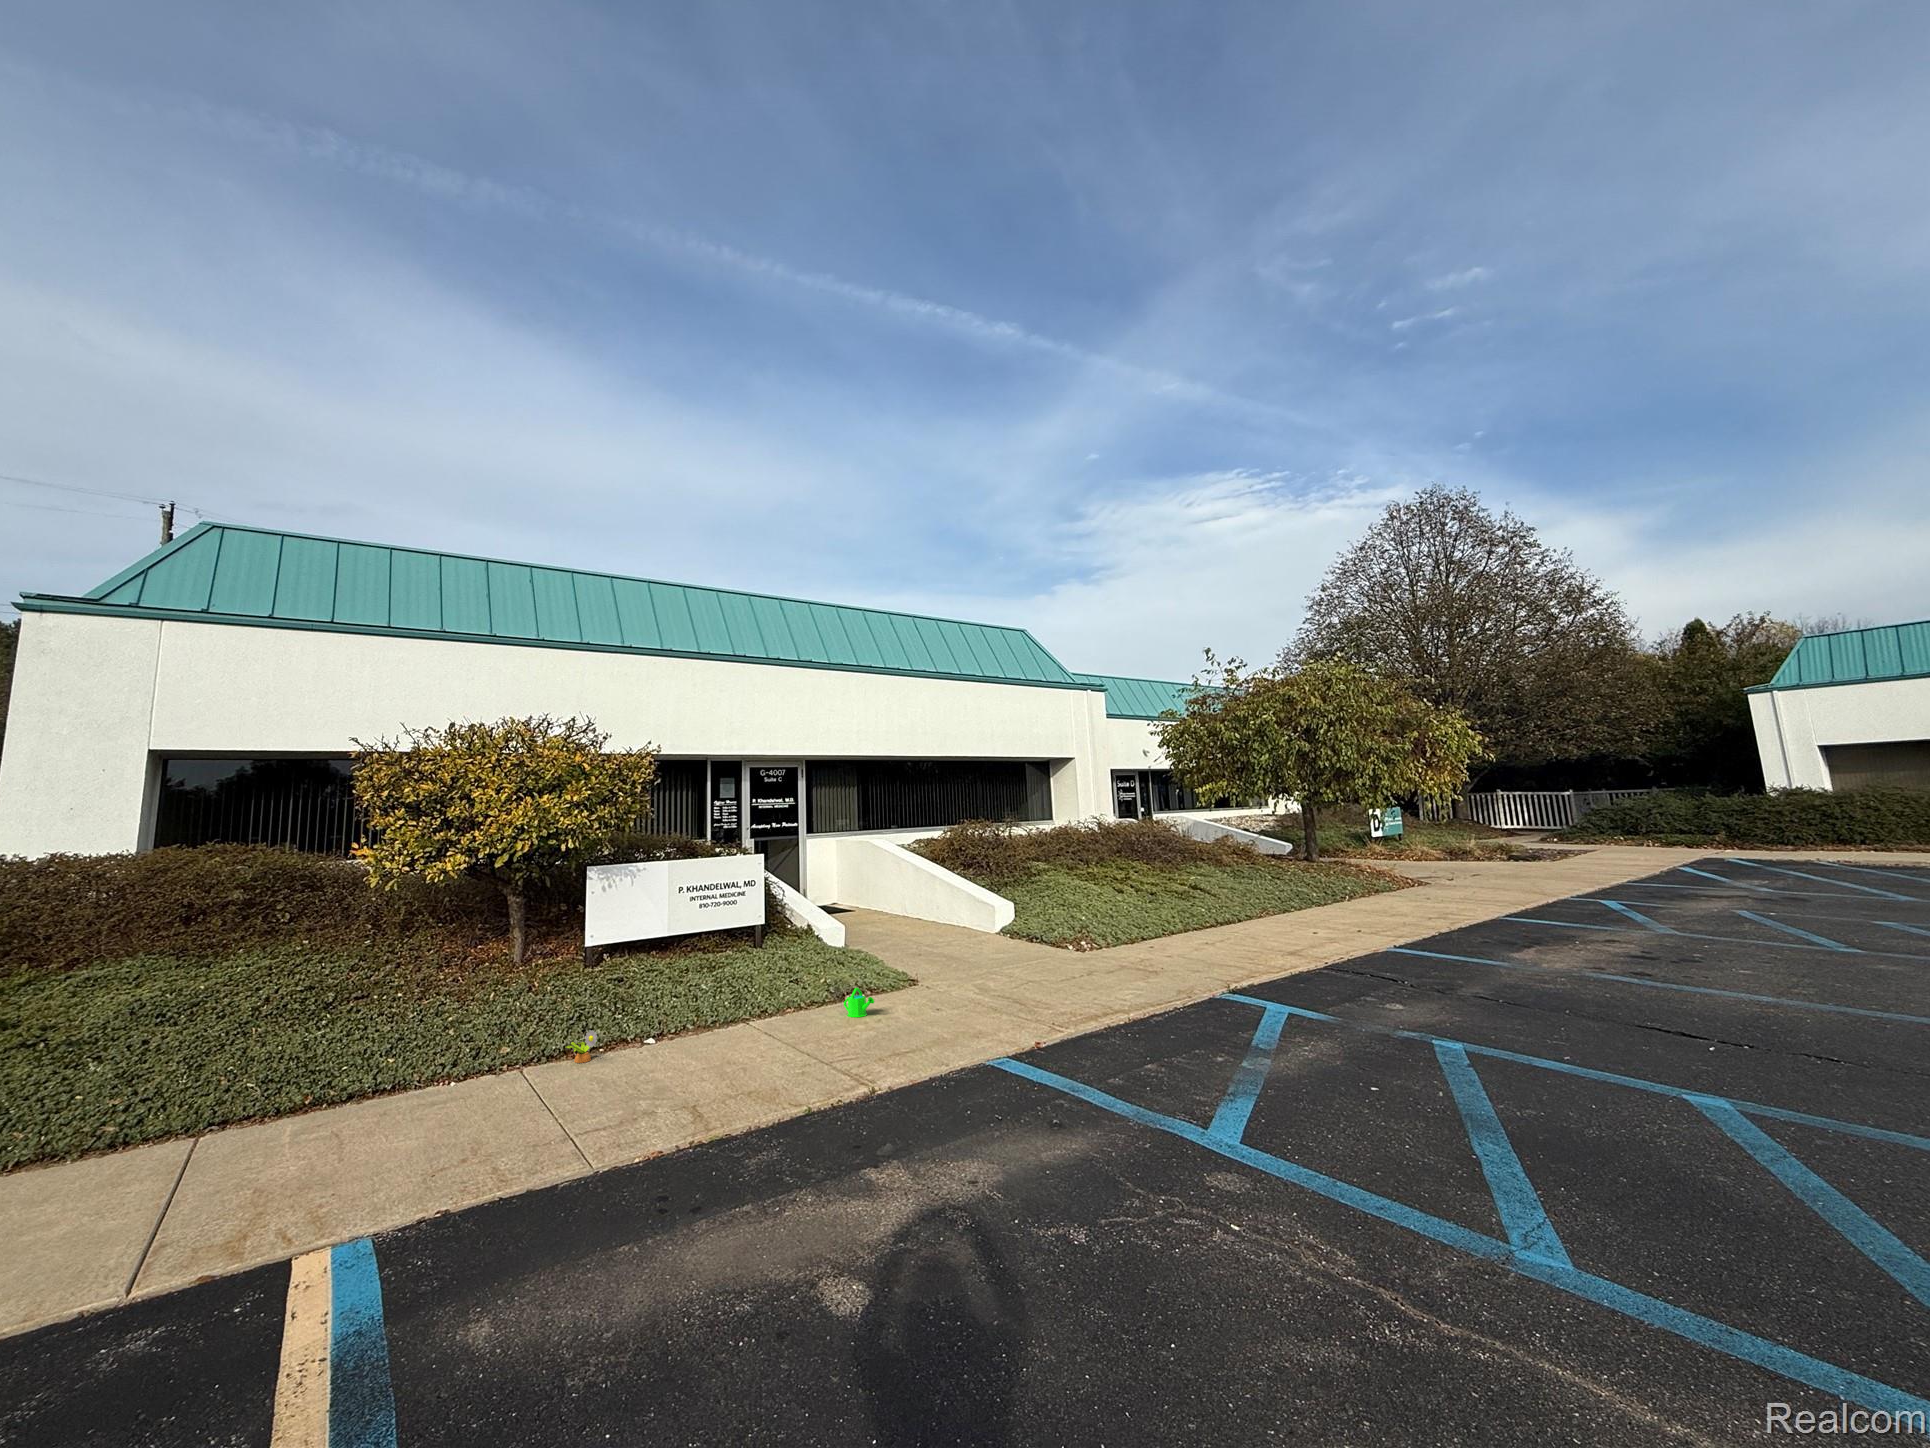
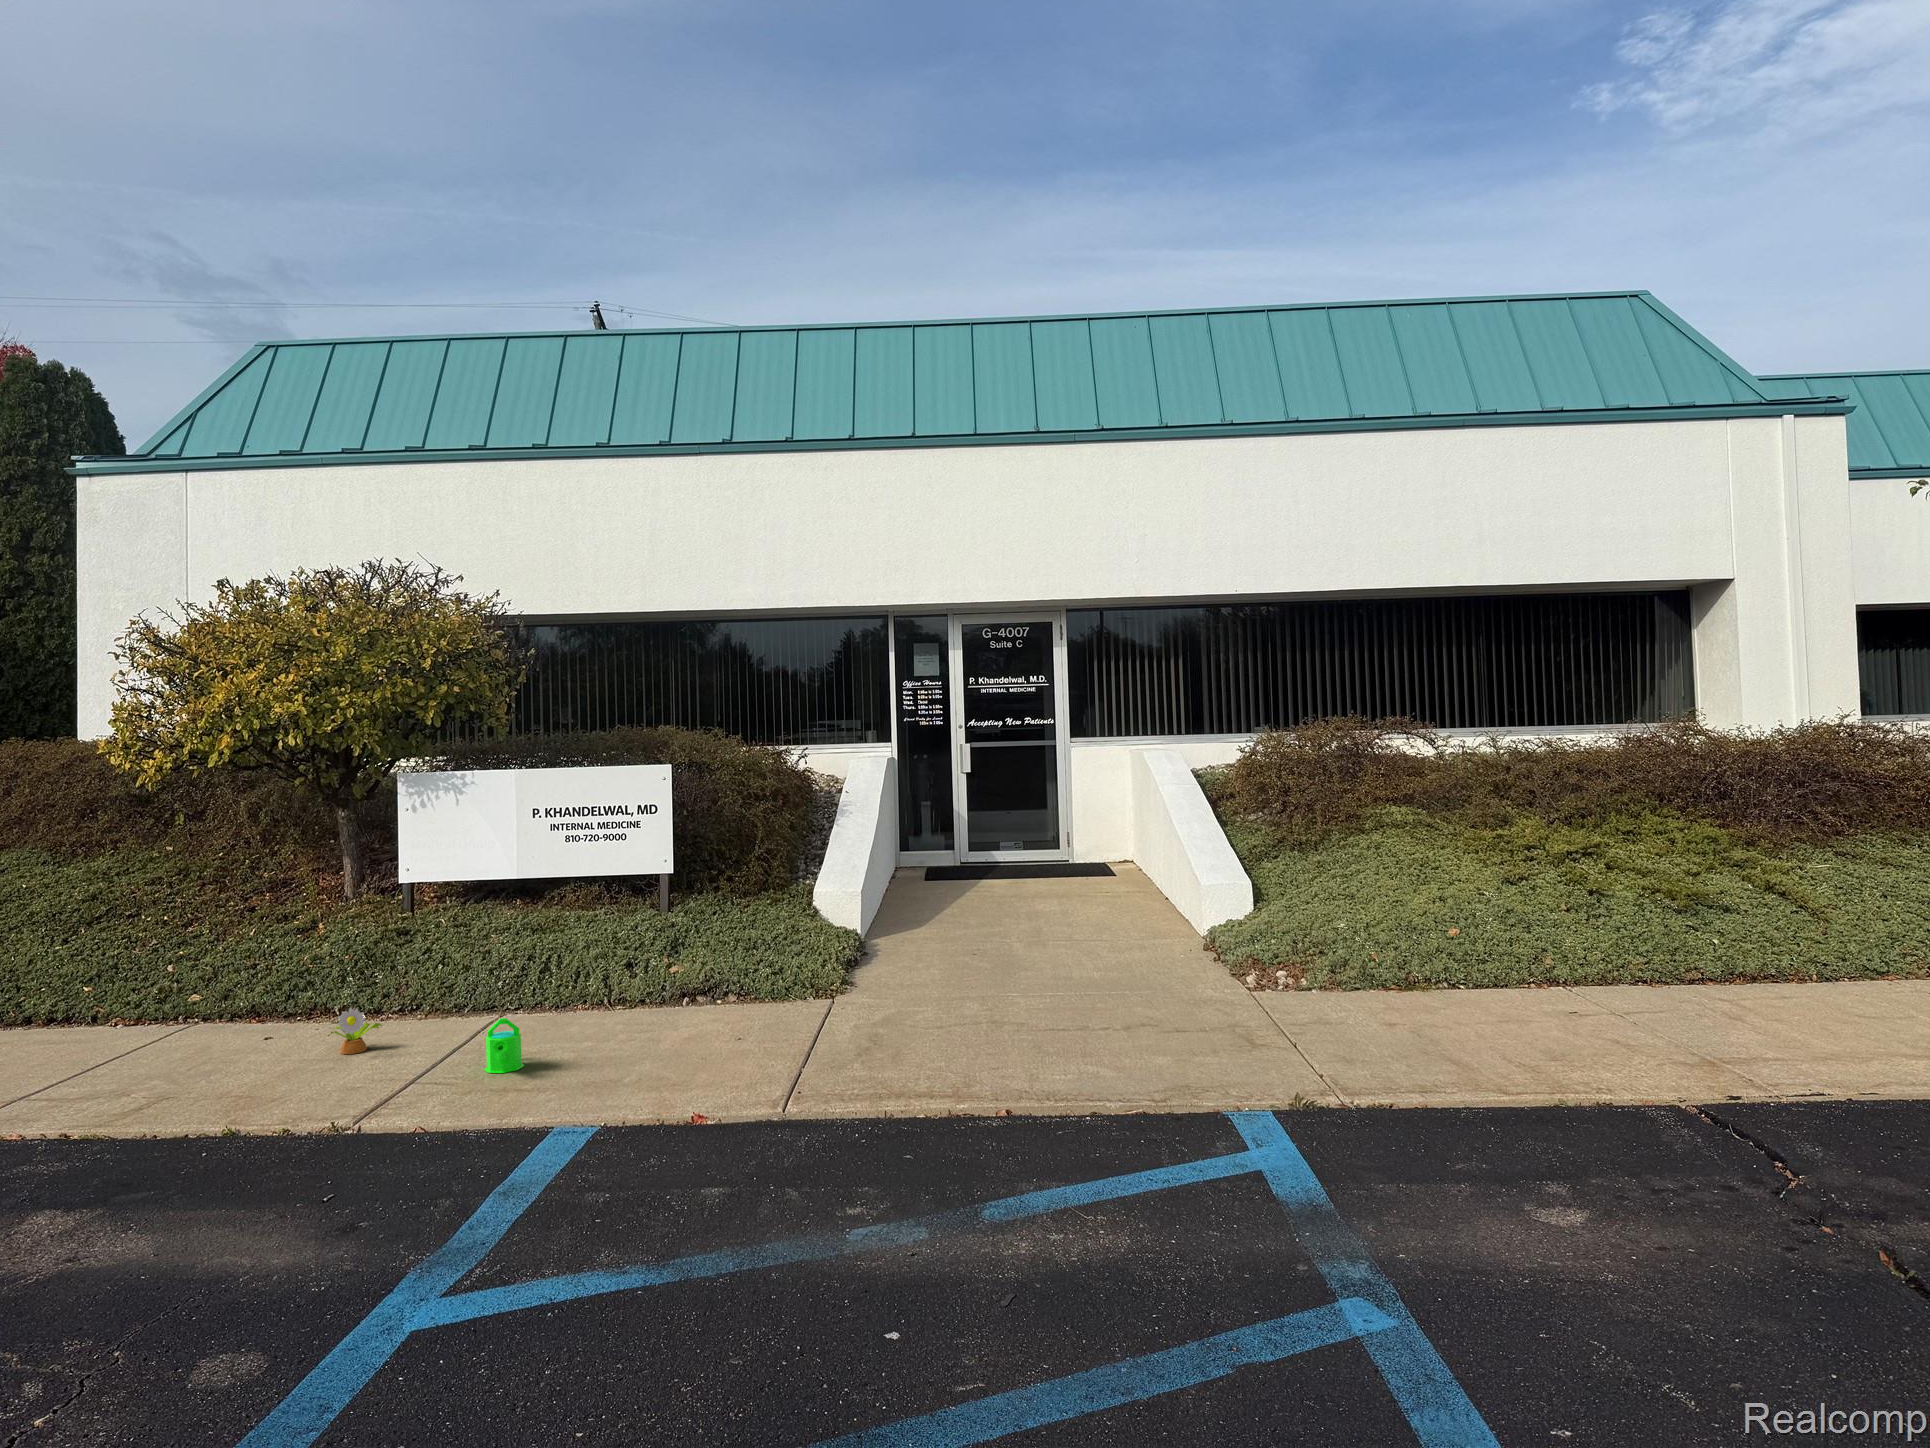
decorative plant: present [567,1030,597,1063] -> present [328,1007,382,1054]

